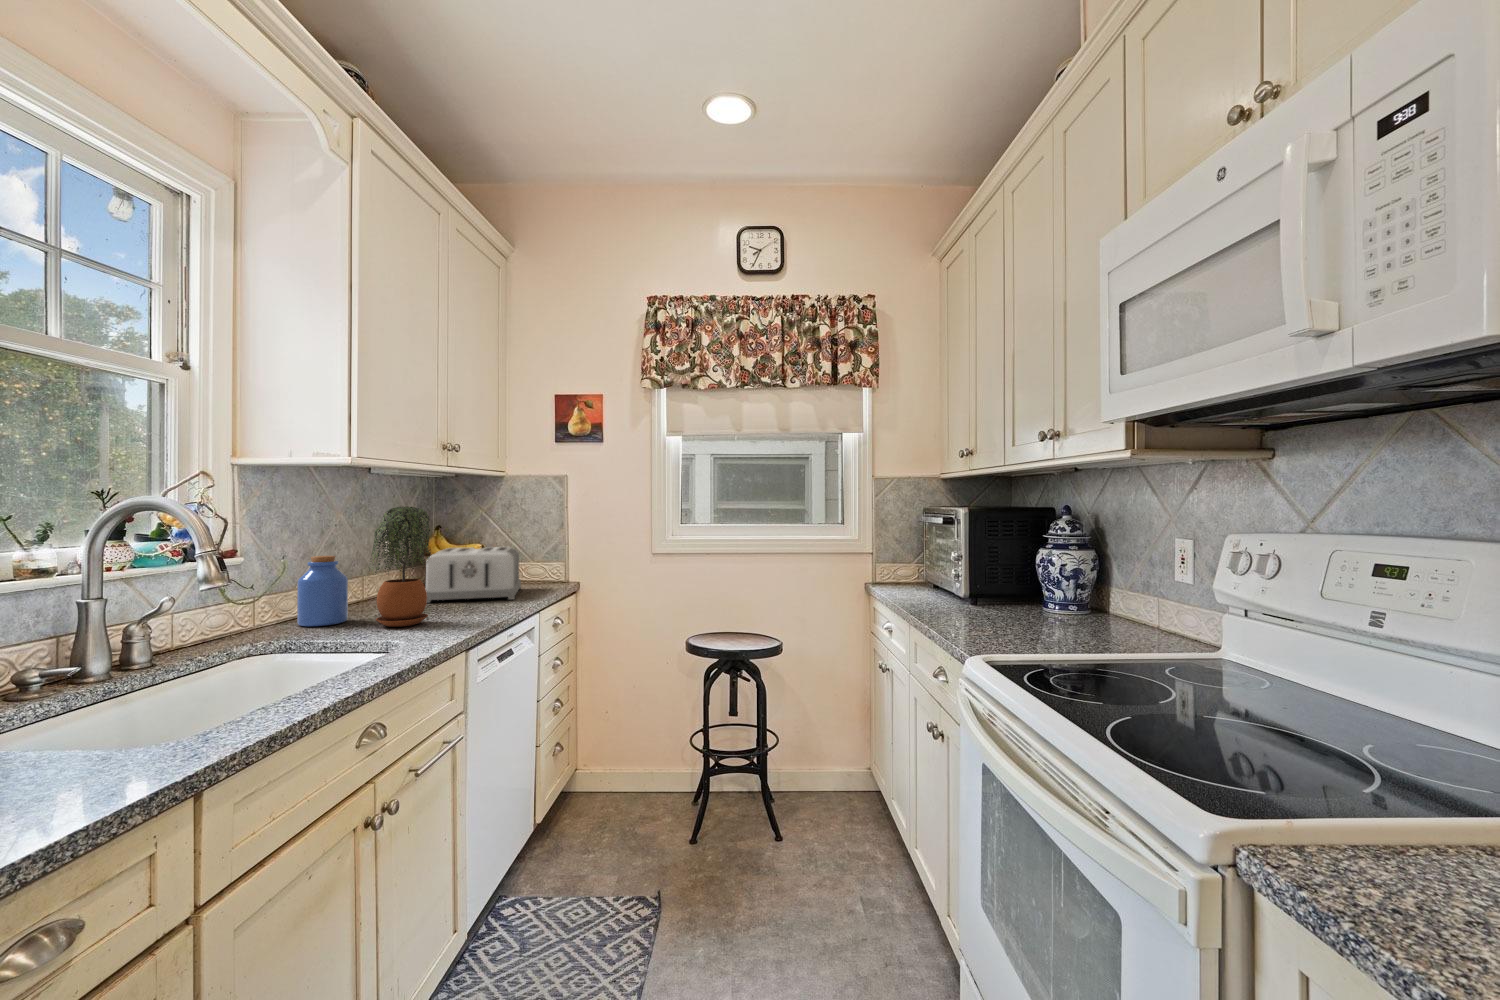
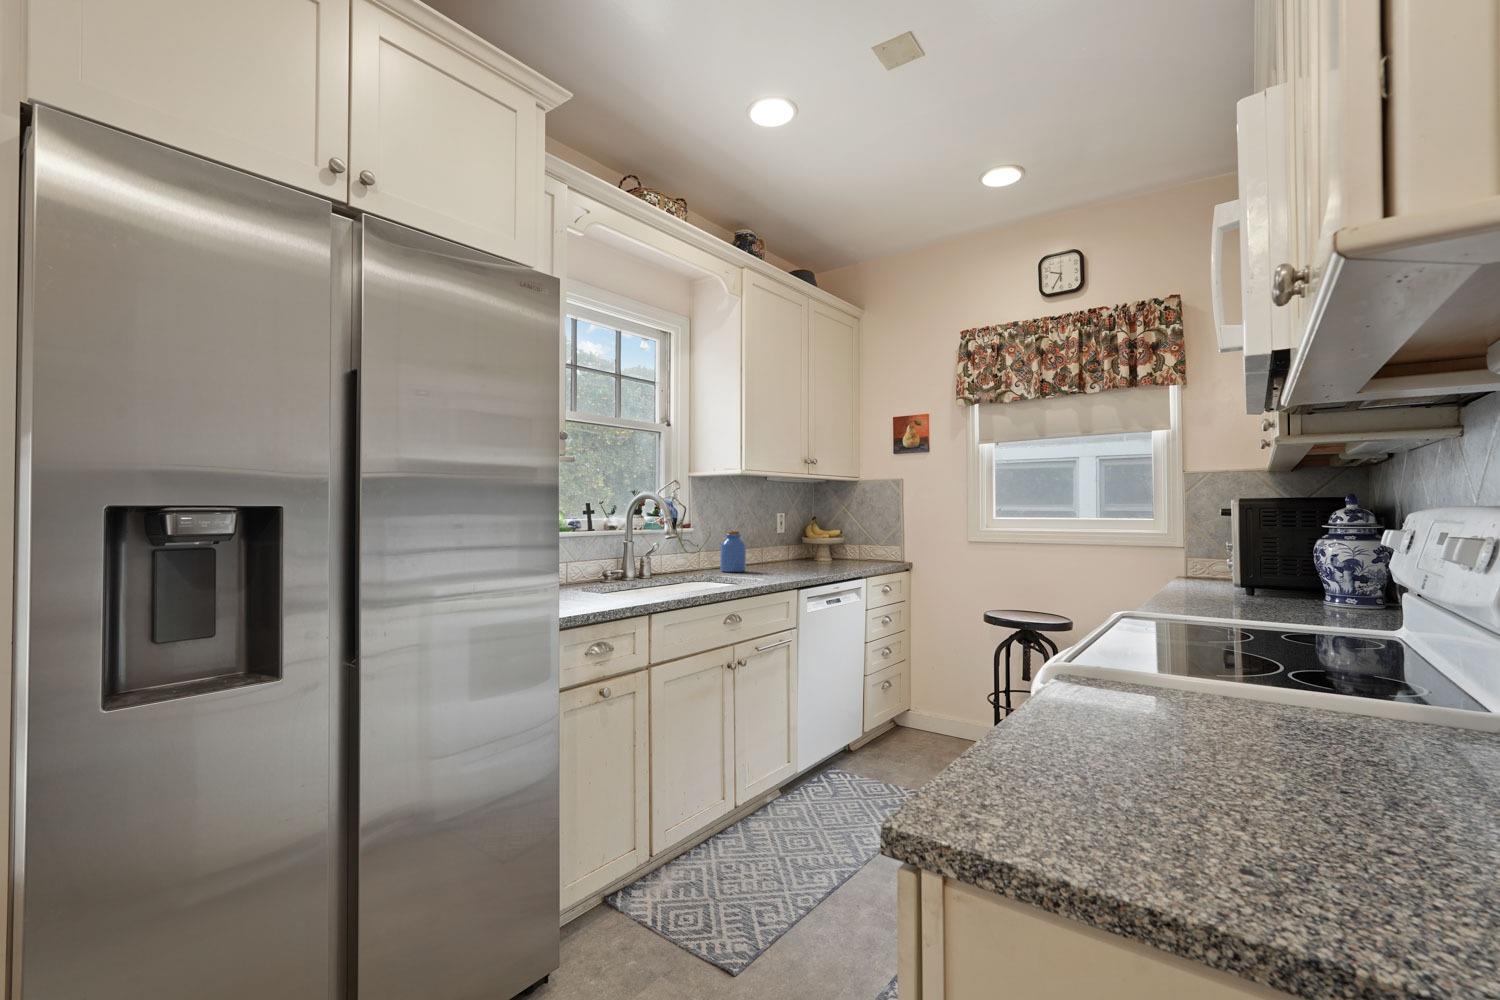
potted plant: present [369,507,431,627] -> none [753,501,788,575]
toaster: present [426,547,521,603] -> none [793,534,862,570]

